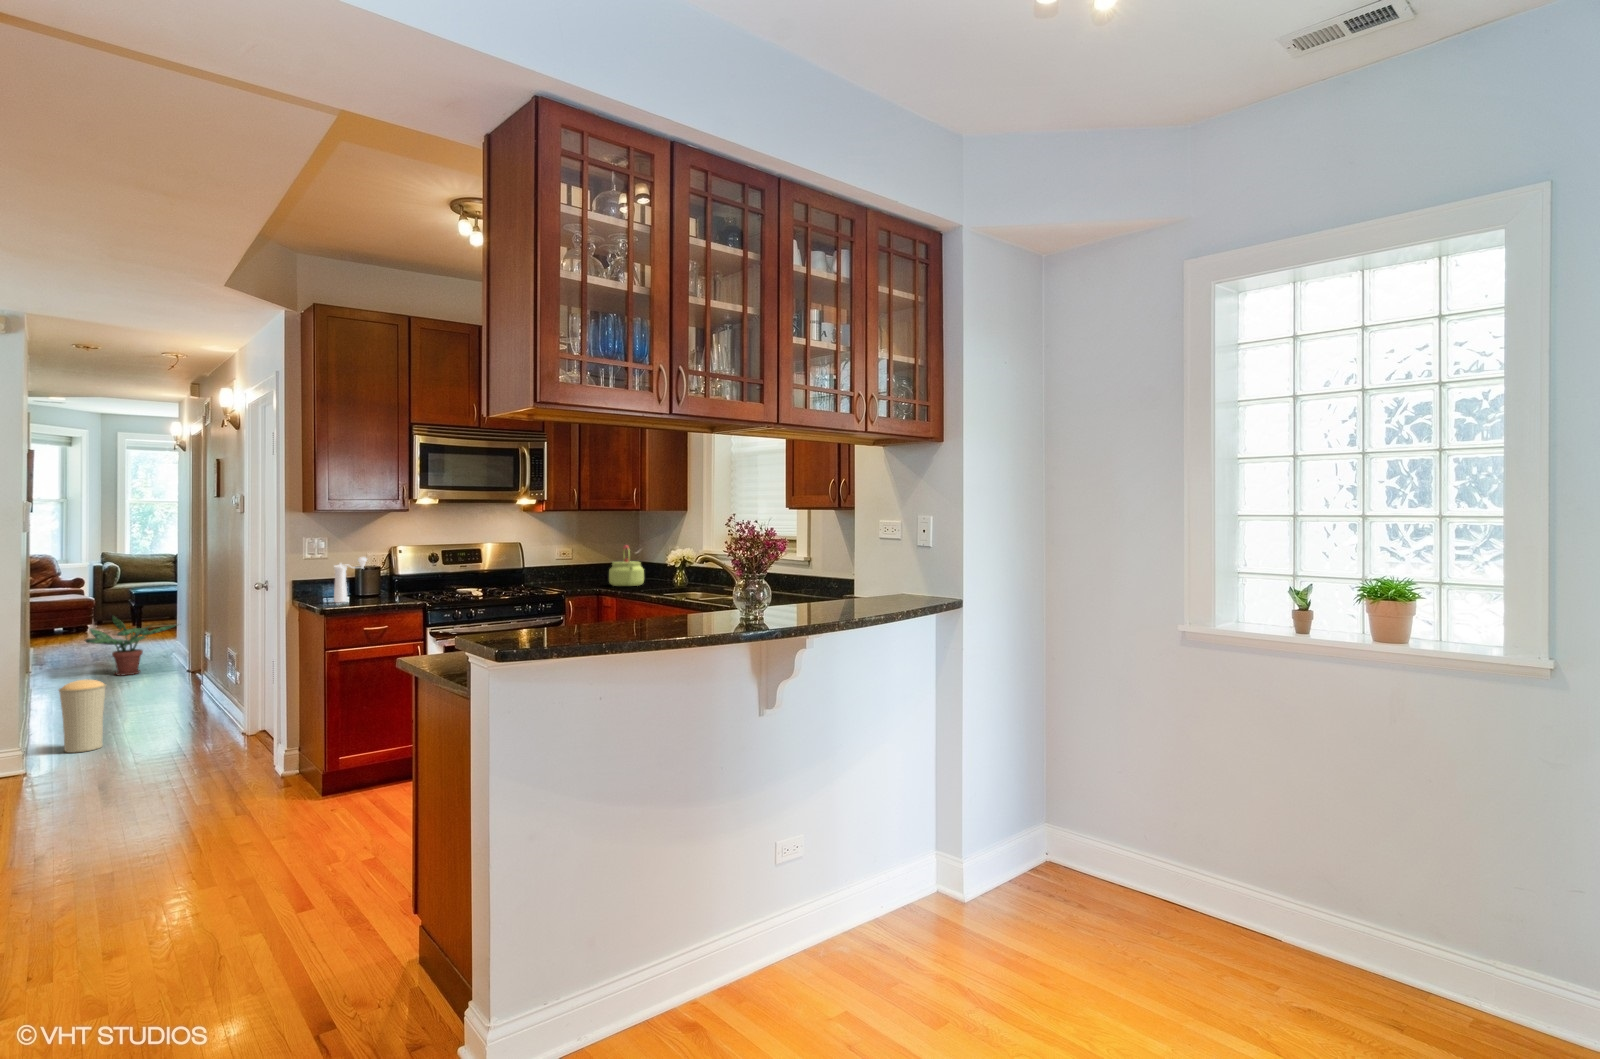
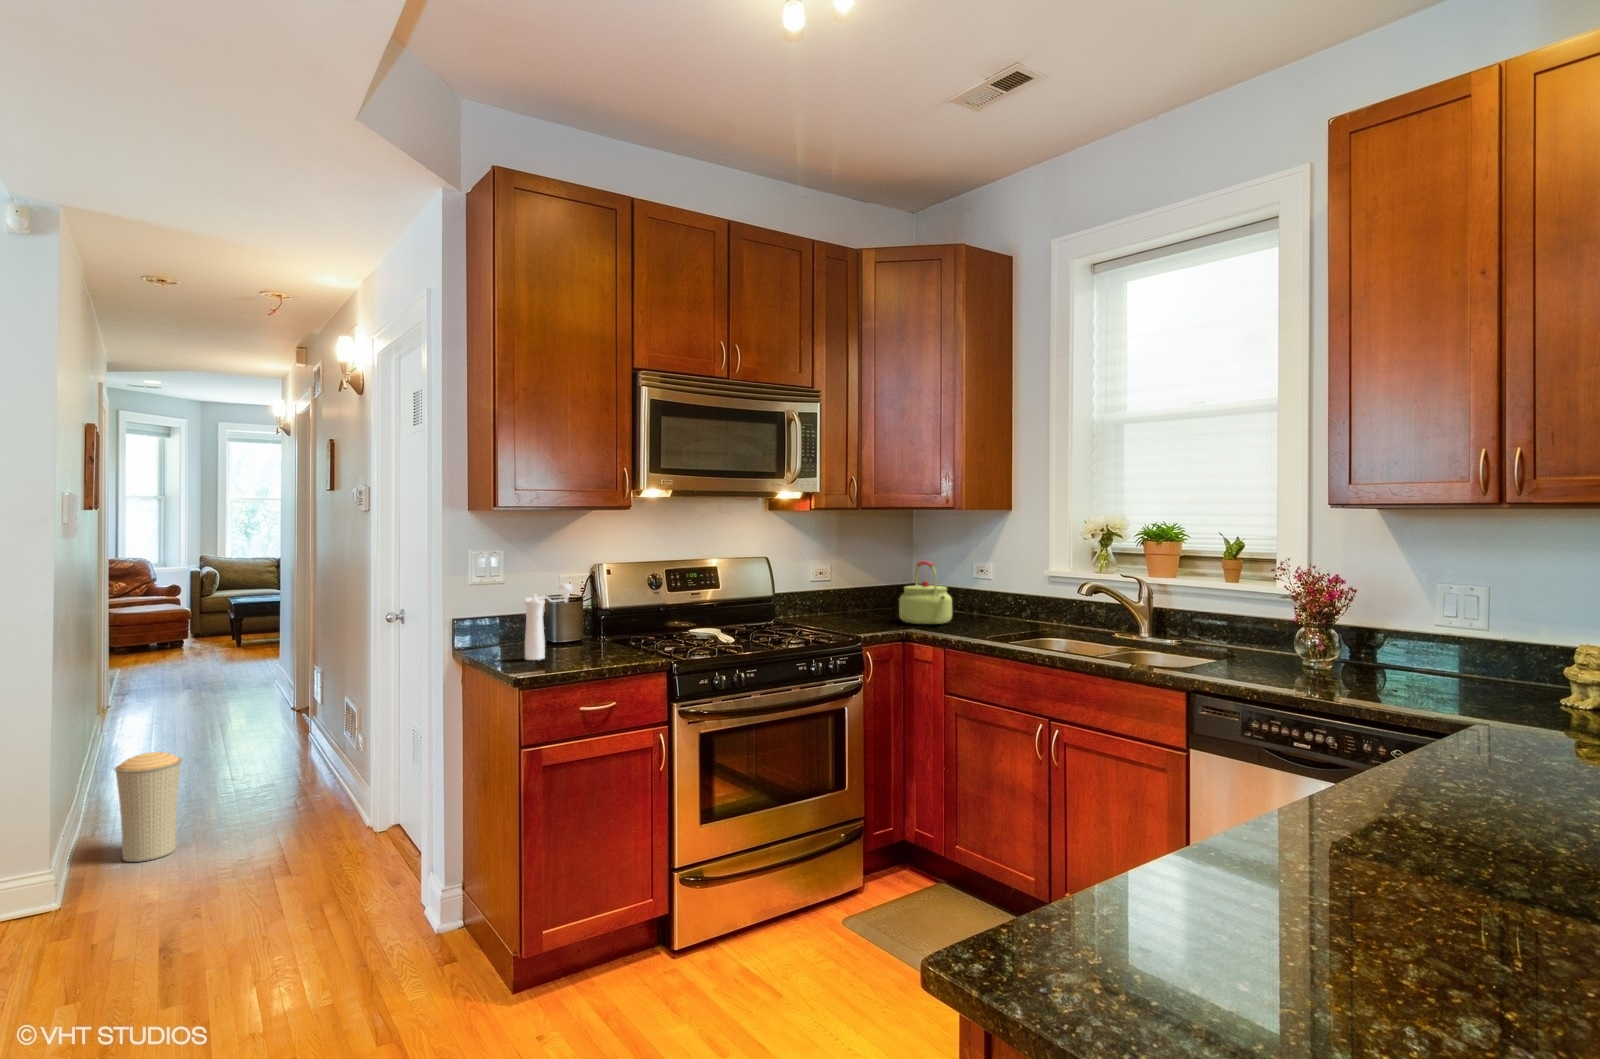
potted plant: present [85,616,176,675] -> none [170,639,286,715]

